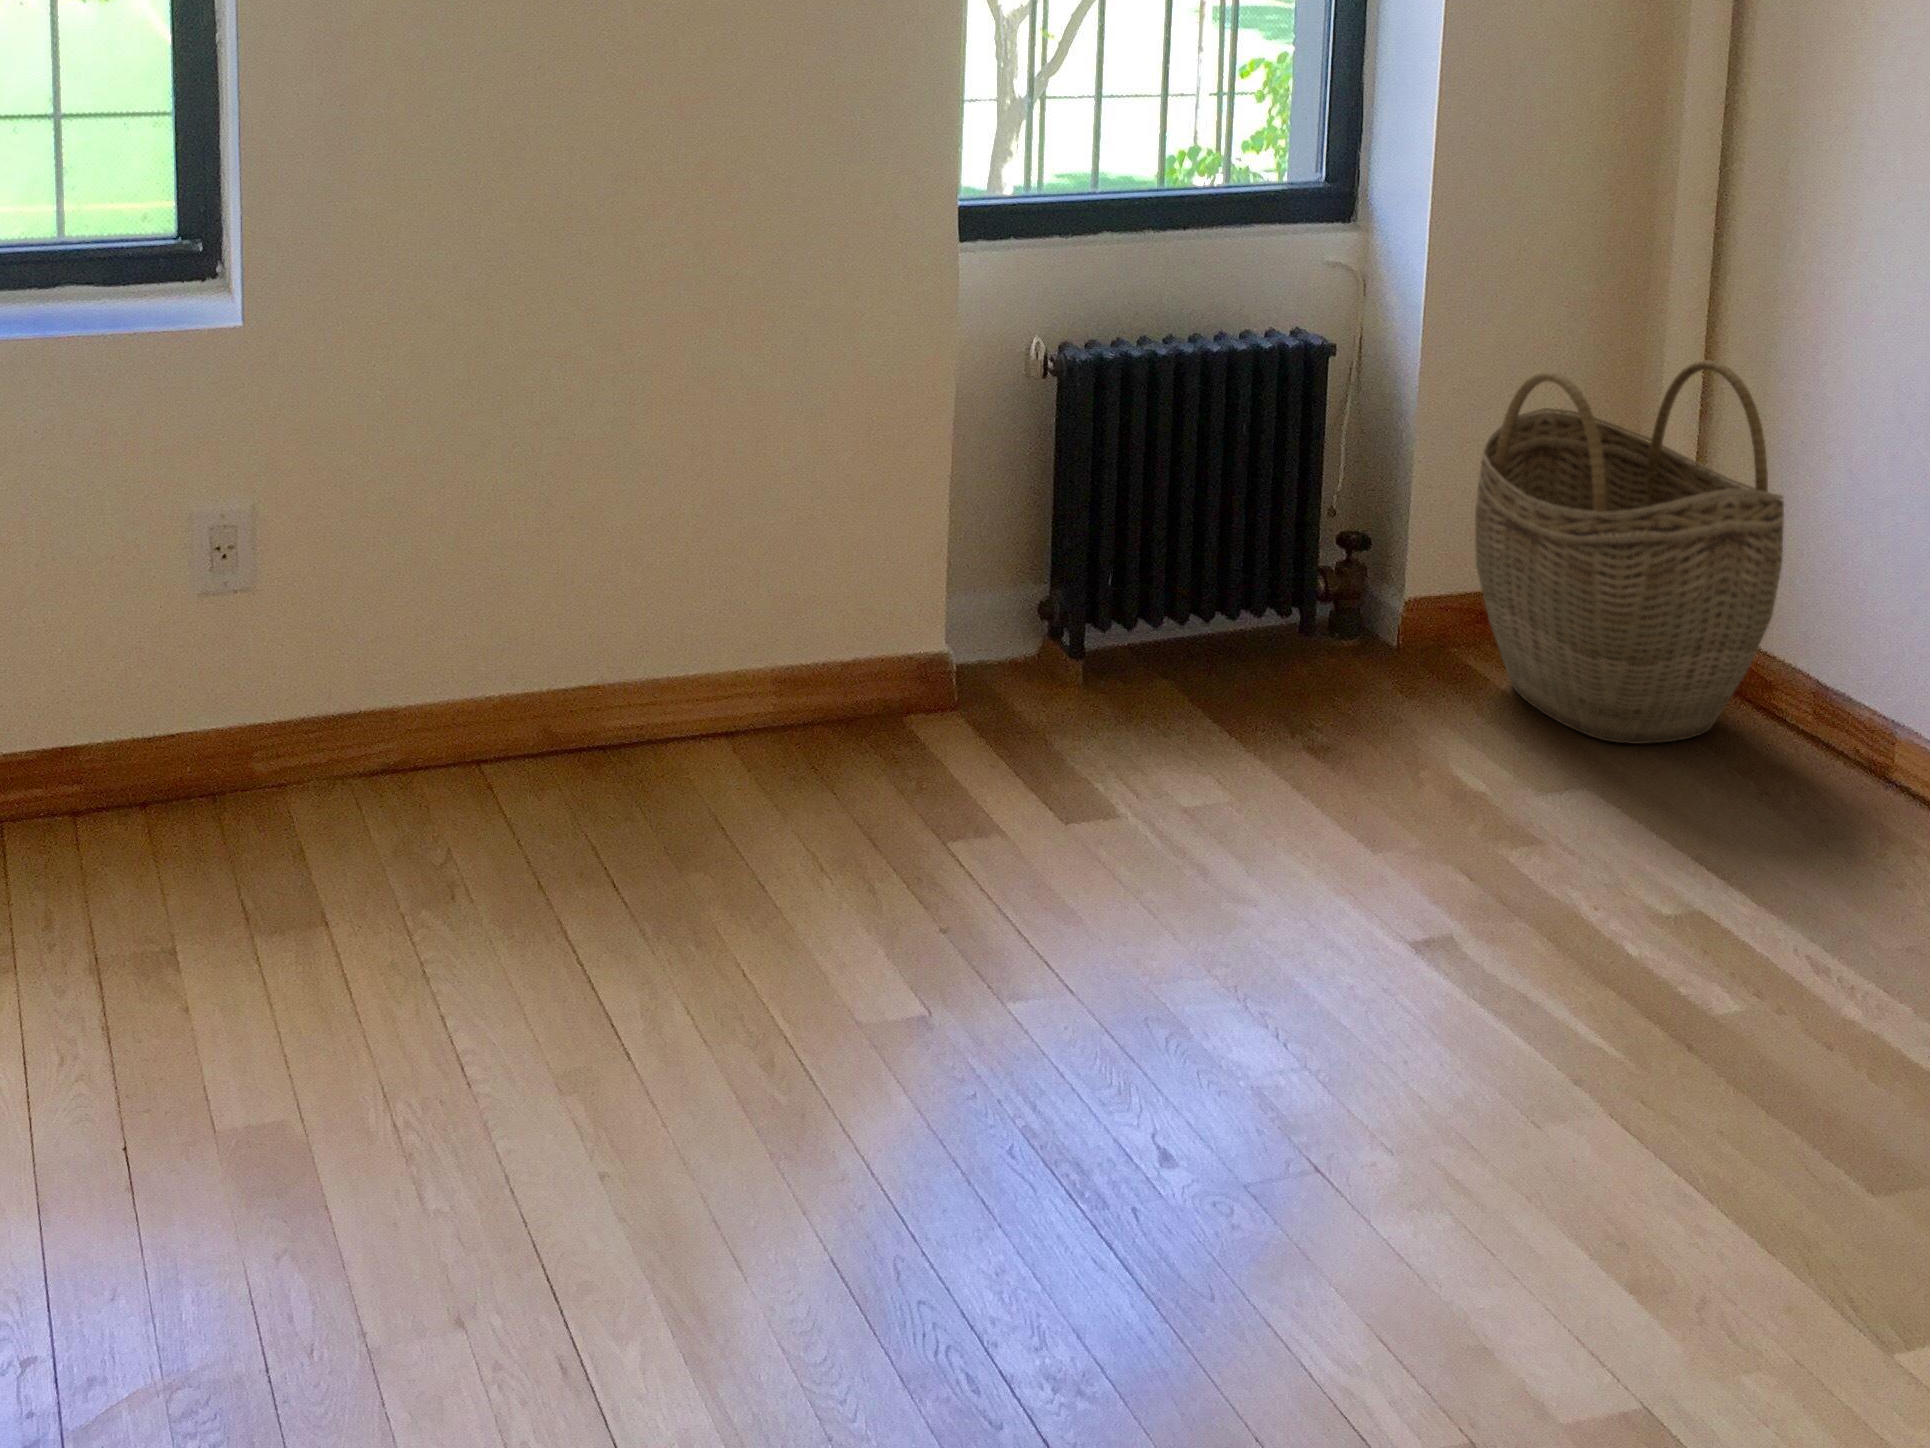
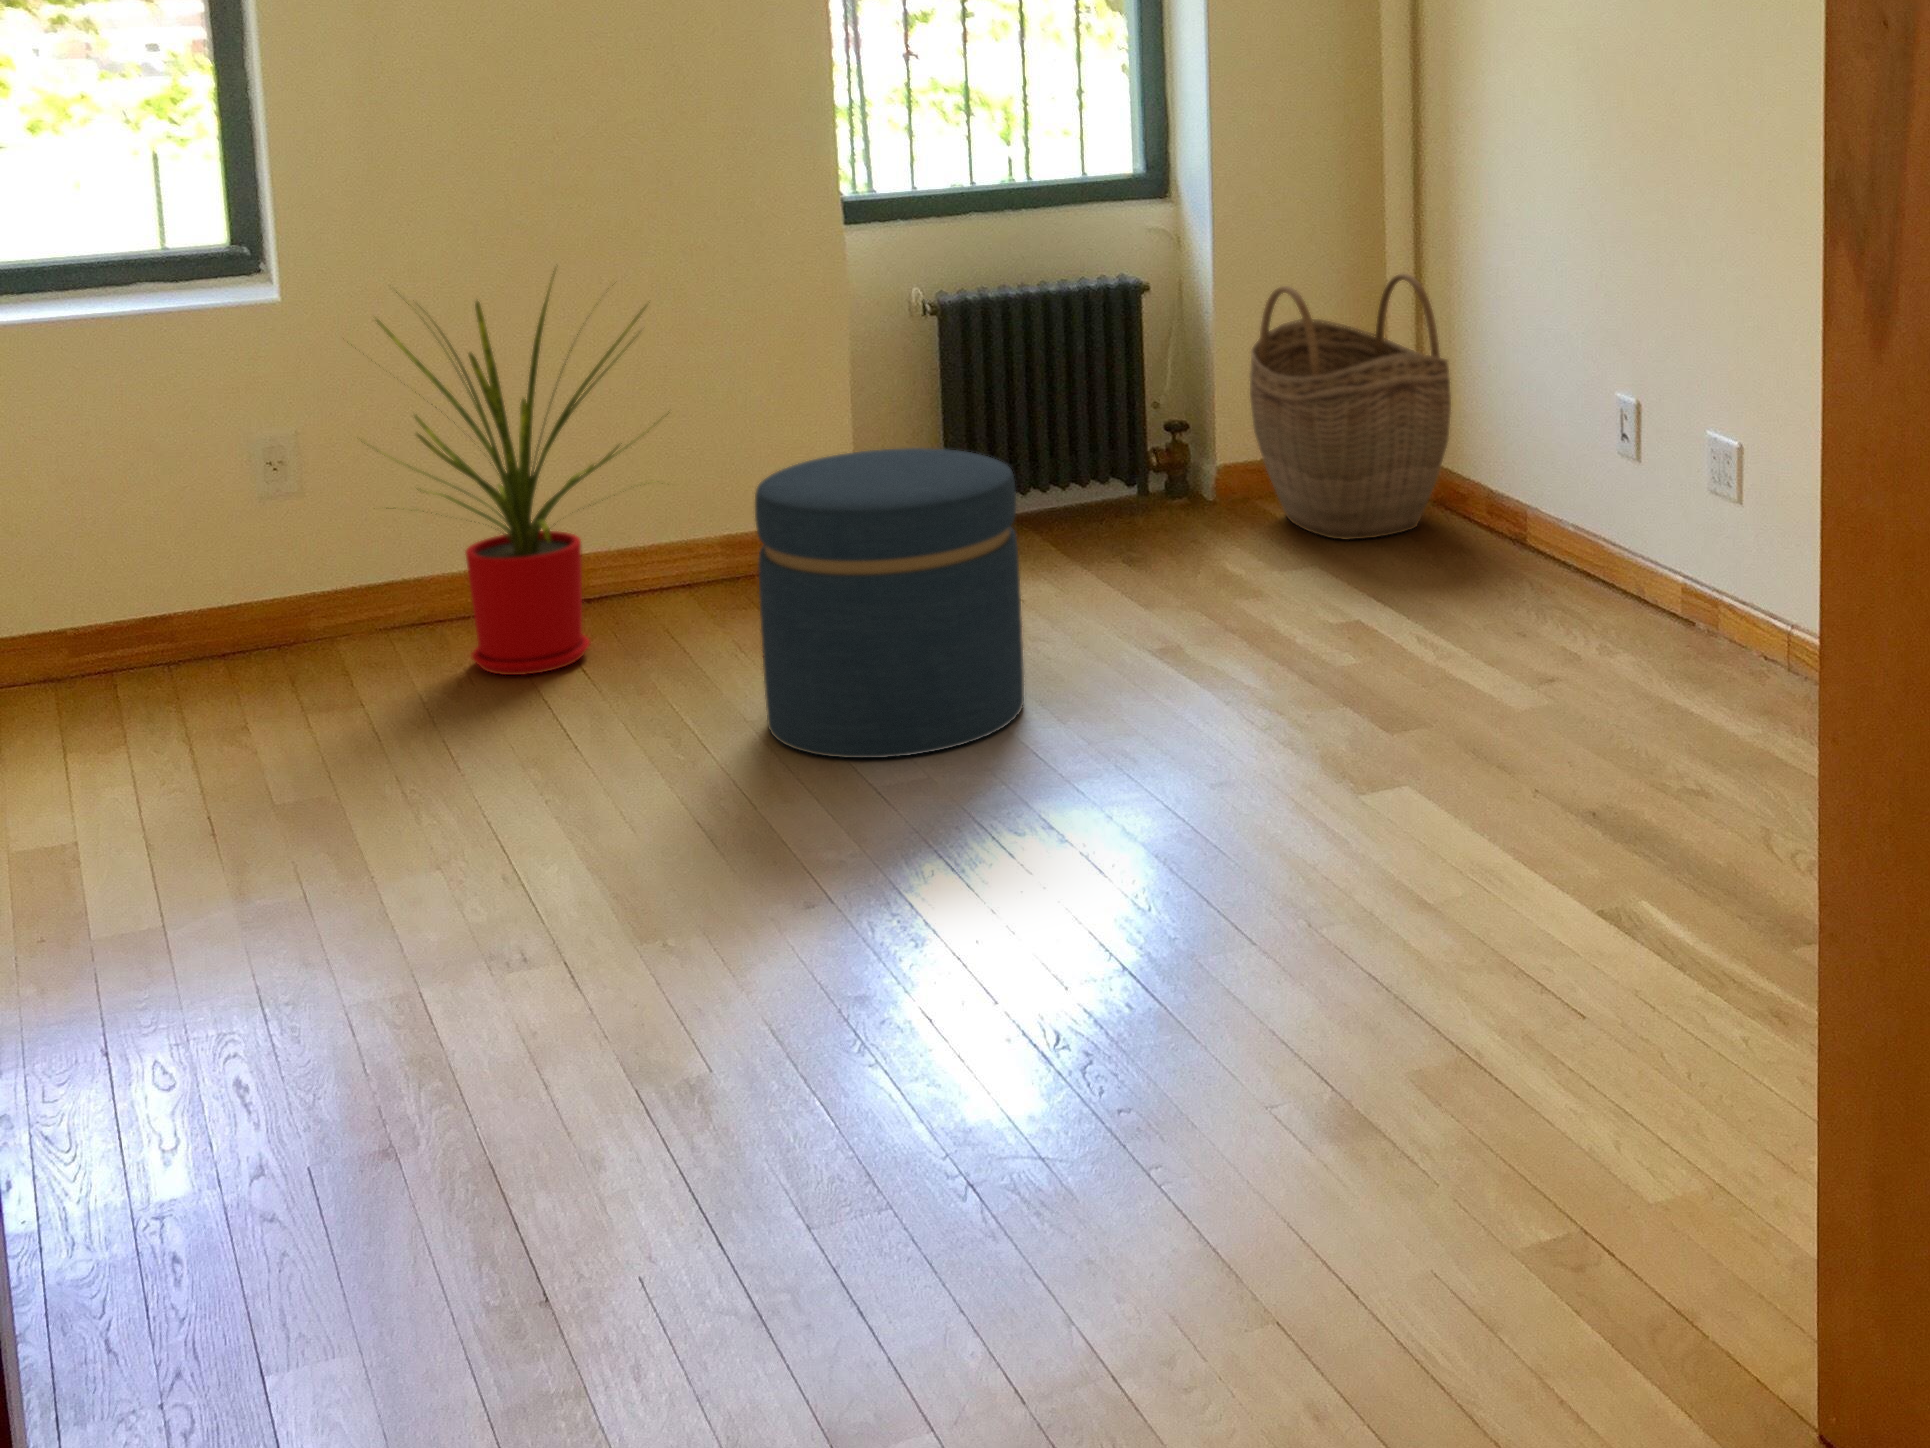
house plant: none [311,297,742,880] -> present [376,271,669,675]
ottoman: none [867,622,1258,1133] -> present [755,448,1024,758]

